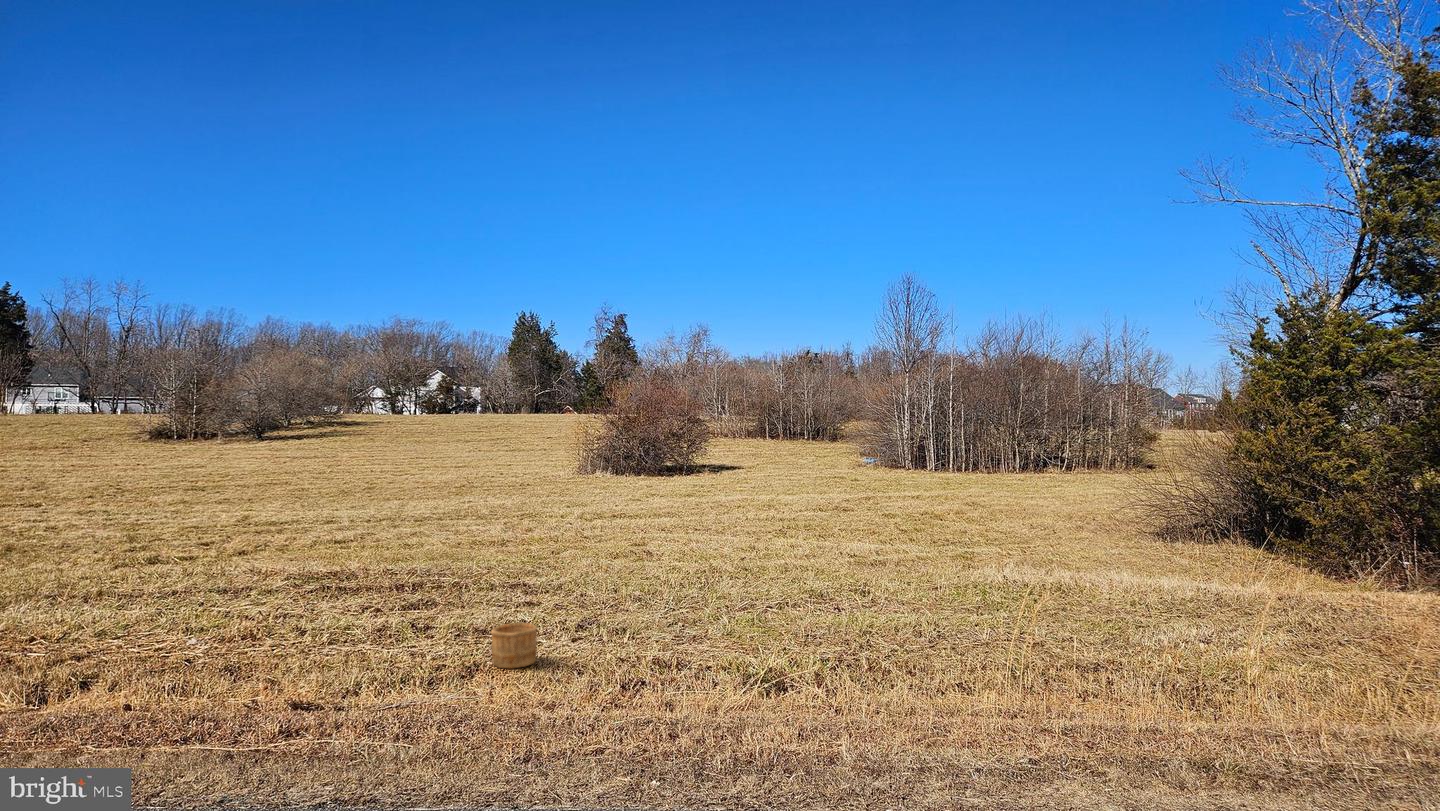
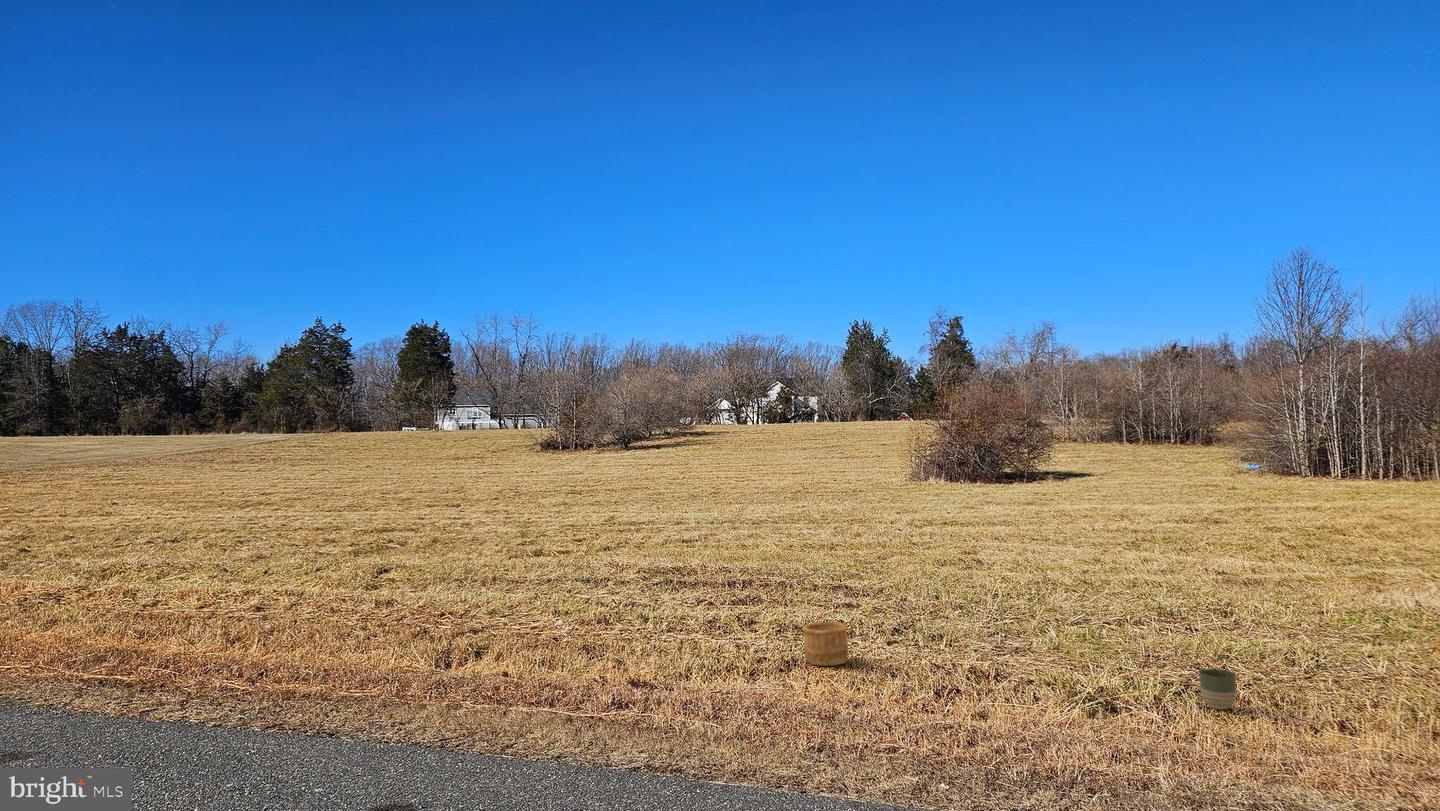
planter: none [844,644,871,678] -> present [1199,669,1236,710]

